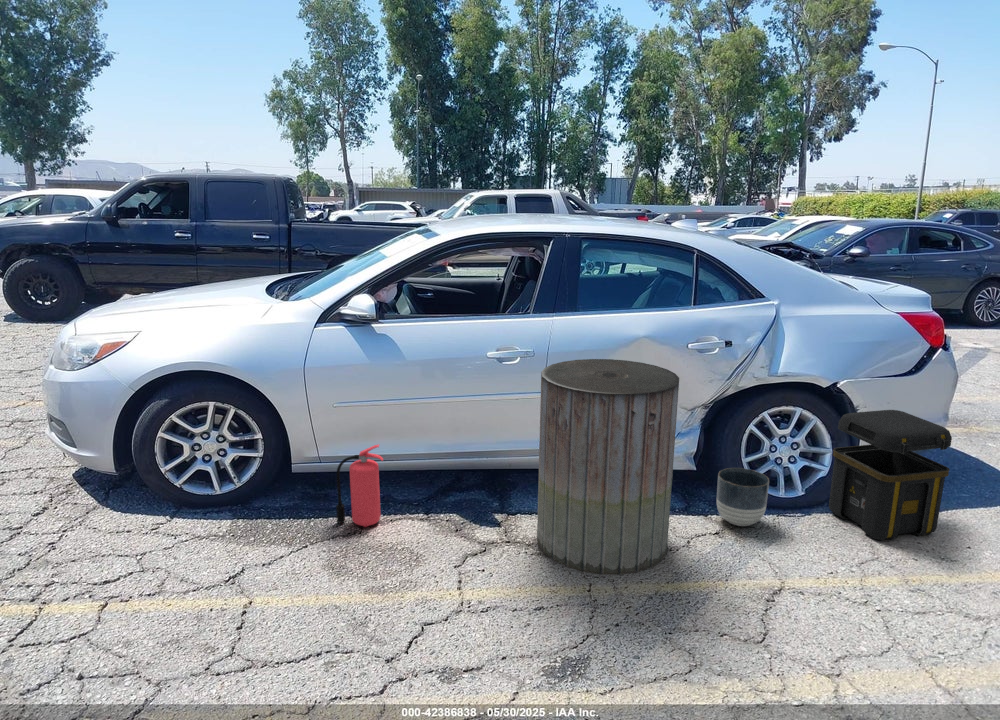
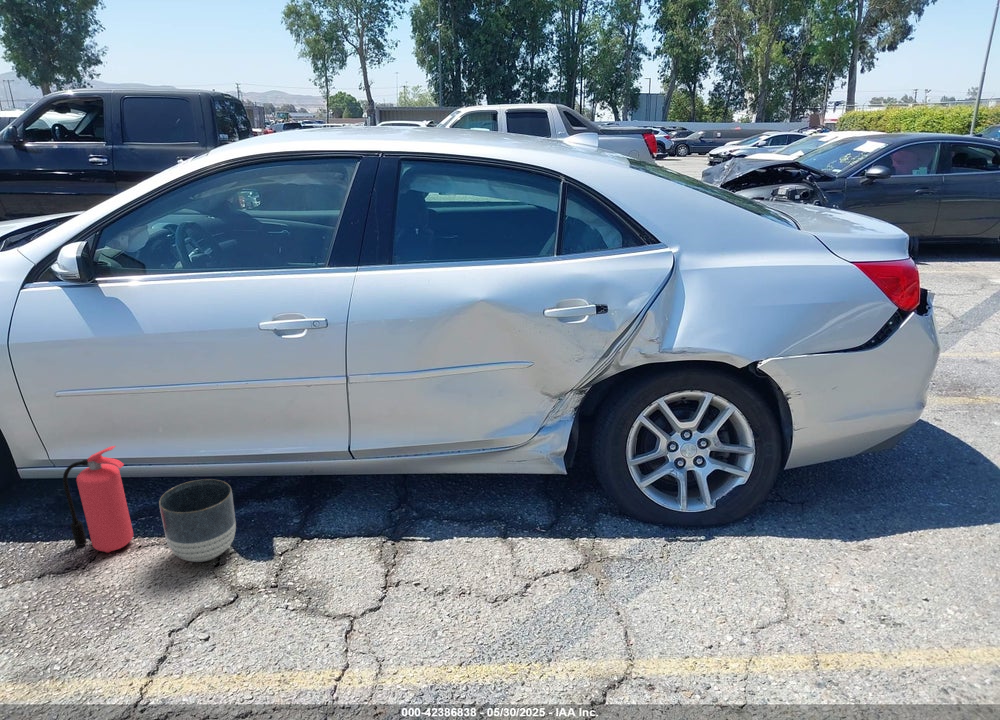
trash can: present [537,359,679,575] -> none [295,330,497,642]
toolbox: present [829,410,952,540] -> none [745,397,912,585]
planter: present [717,468,769,526] -> present [159,479,236,562]

